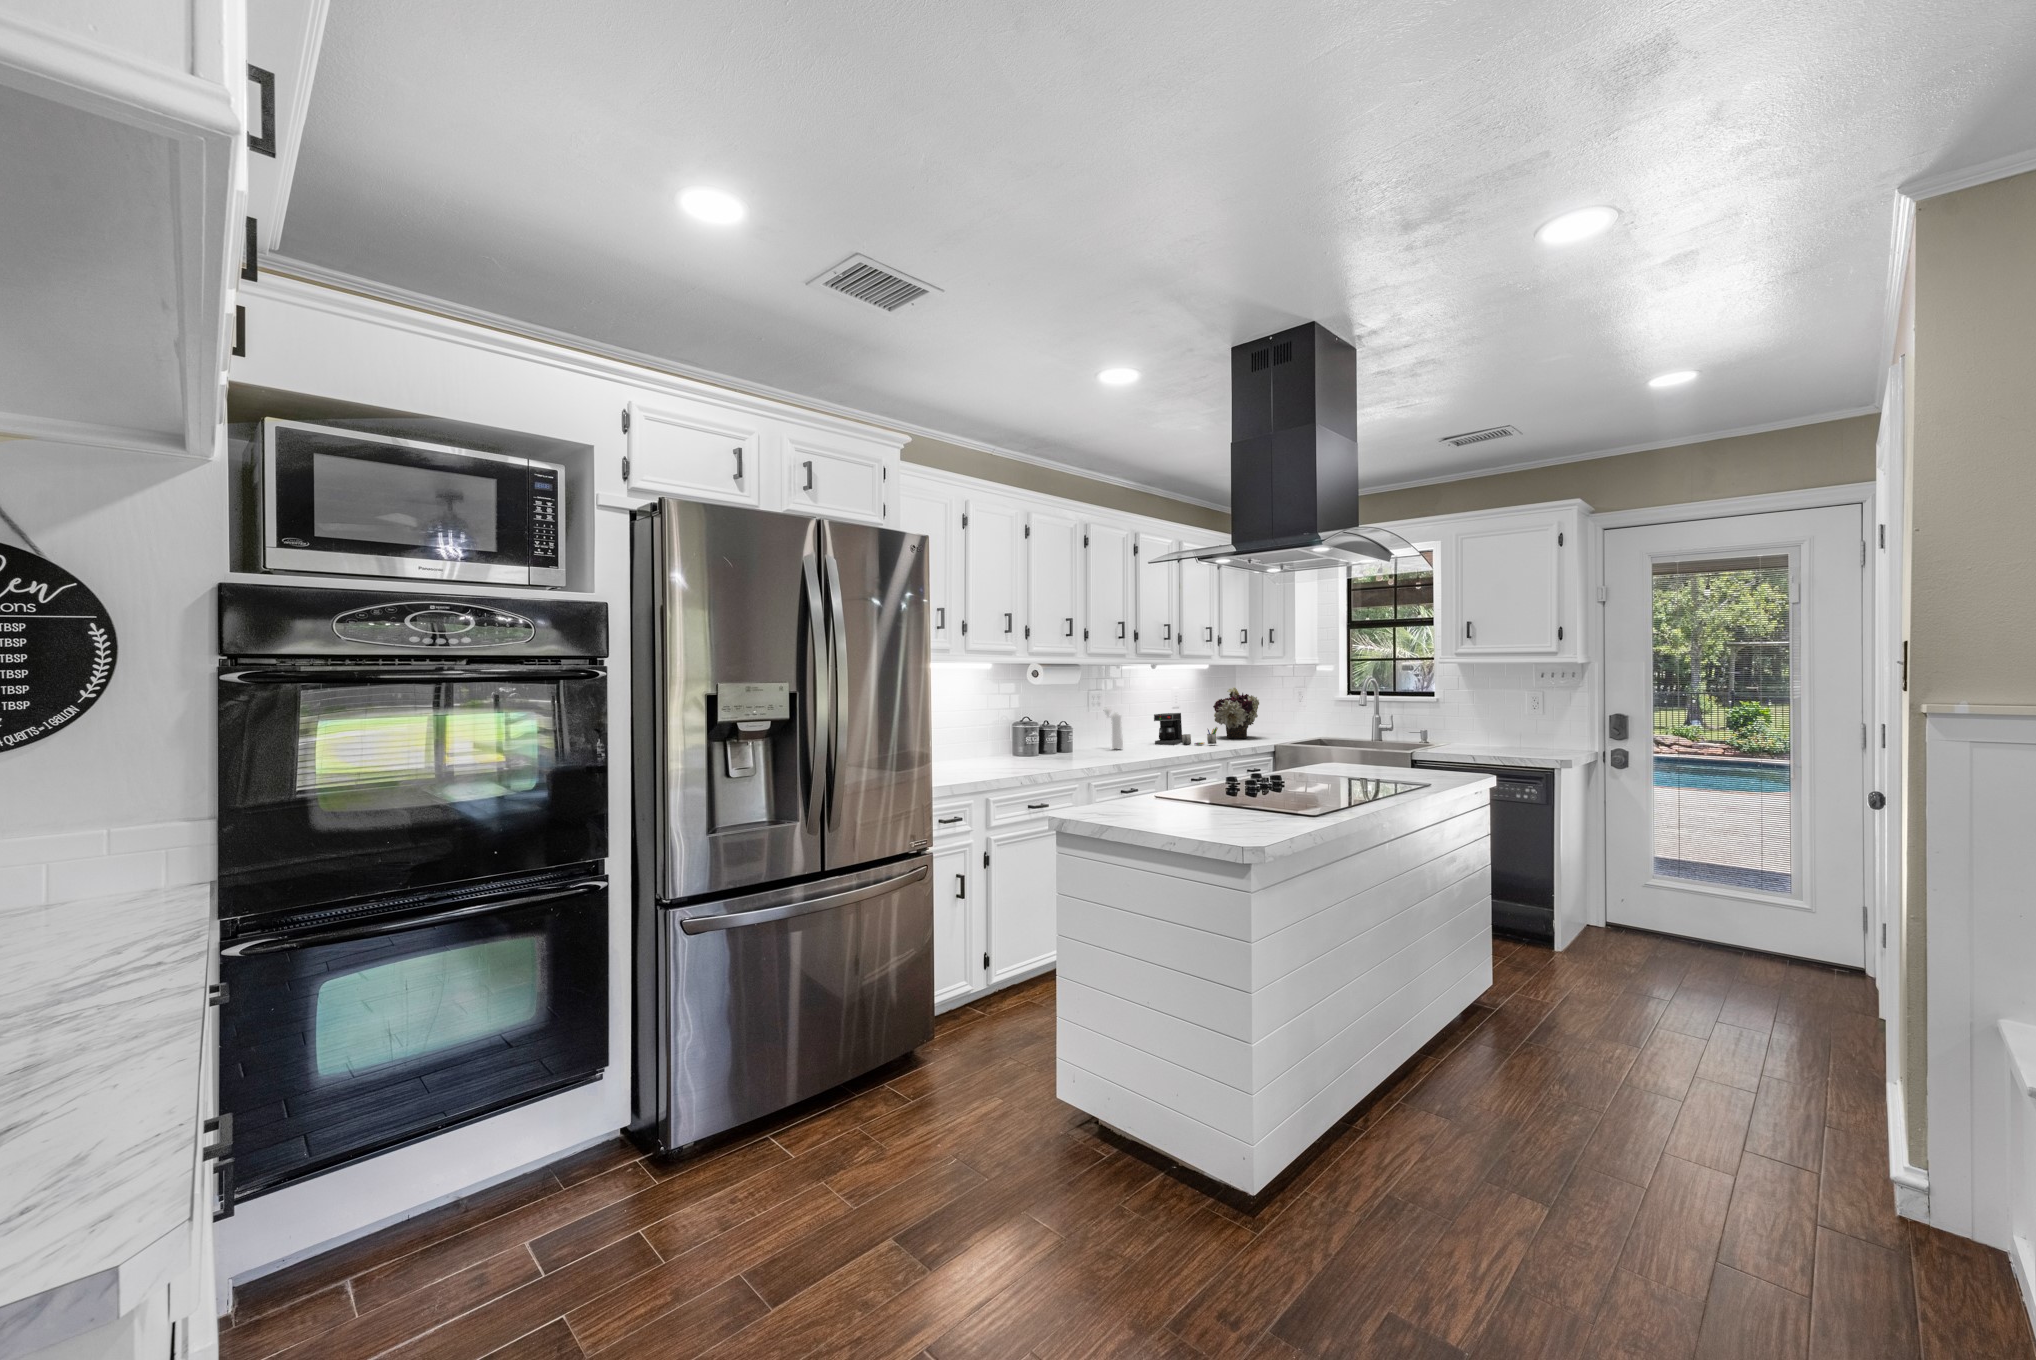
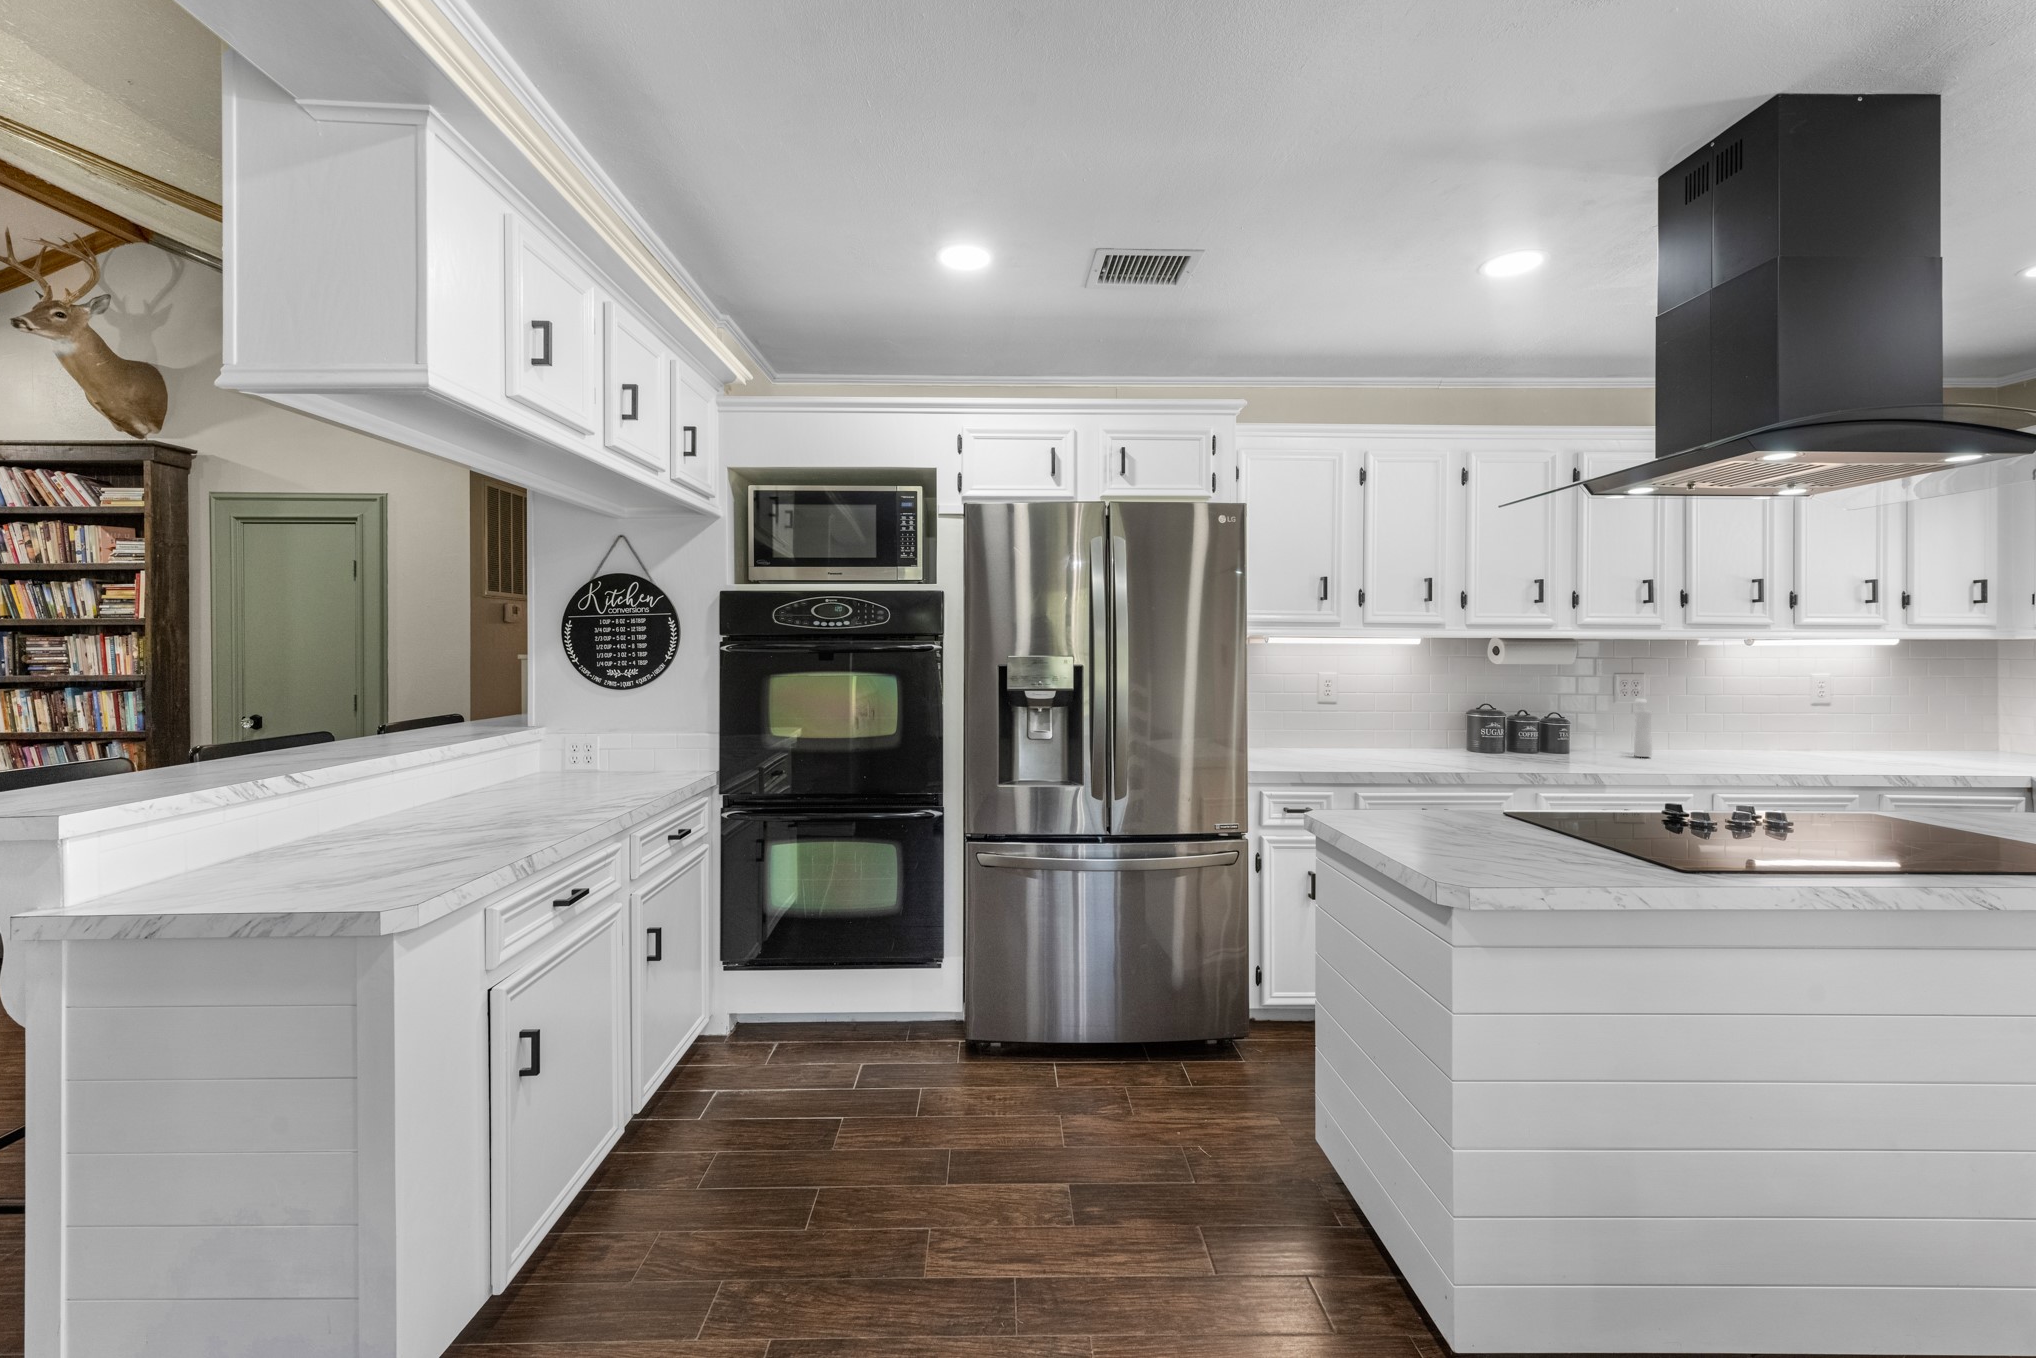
flower arrangement: present [1213,687,1259,739] -> none [1866,680,1967,762]
coffee maker: present [1154,713,1218,745] -> none [1729,713,1833,765]

